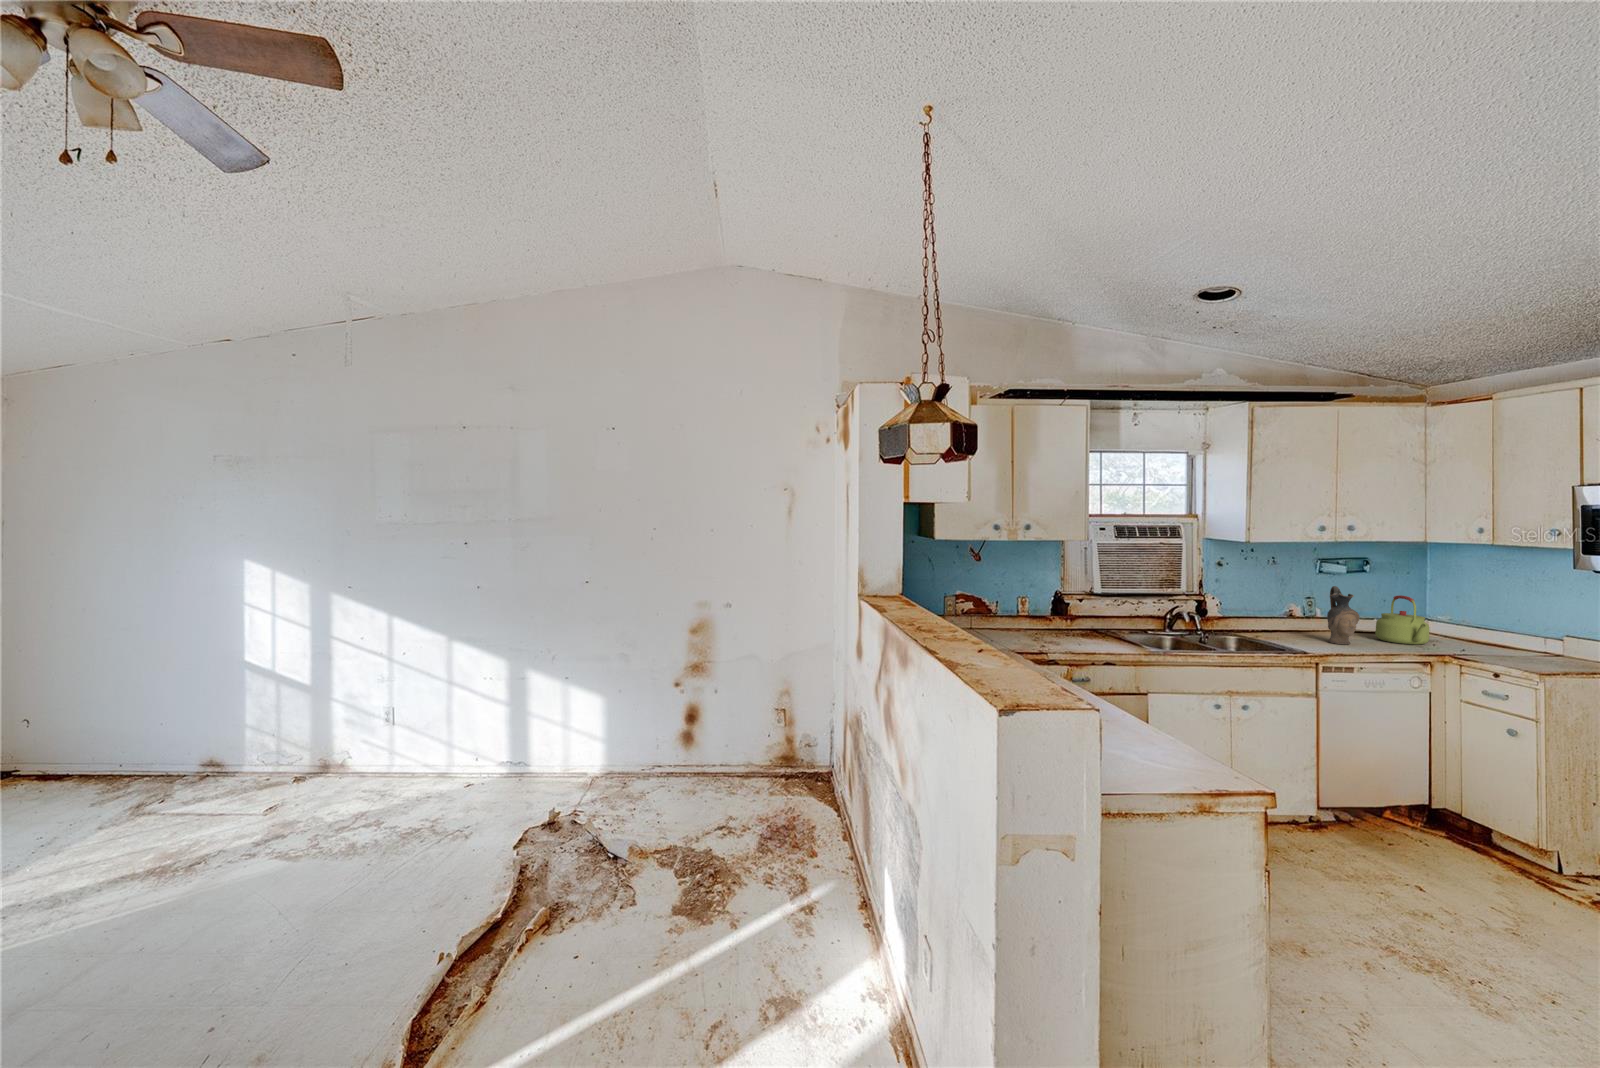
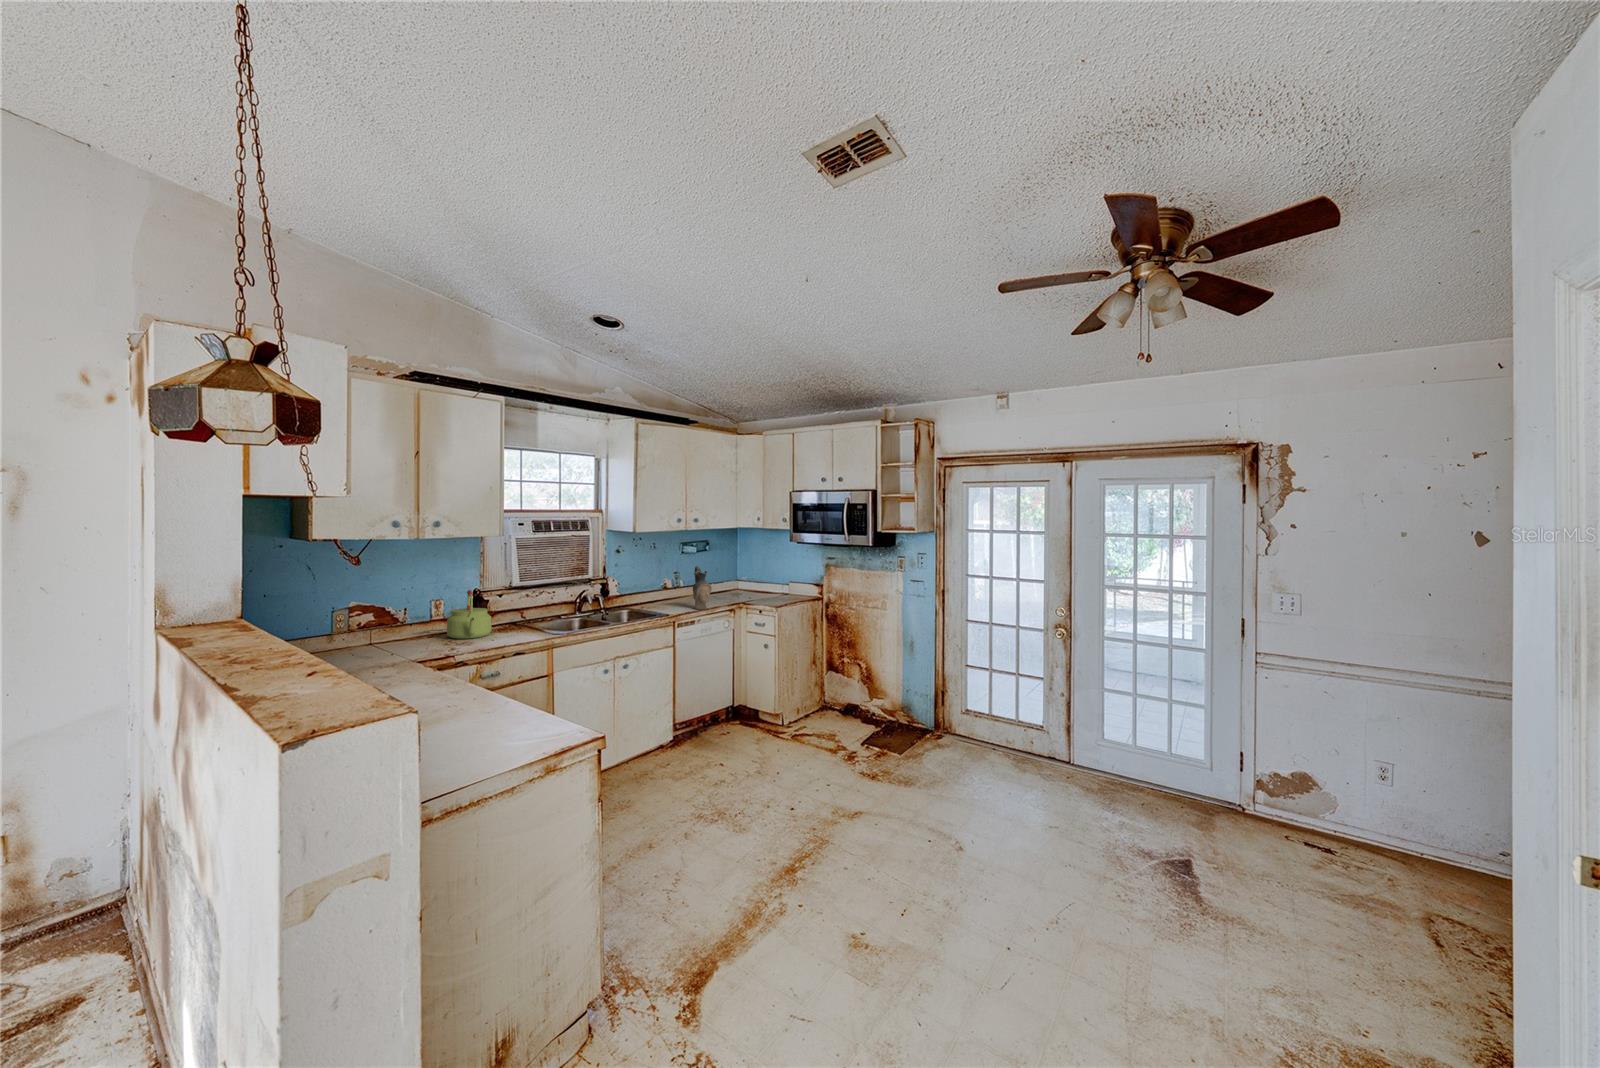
kettle: present [1375,595,1429,645] -> present [447,590,492,639]

